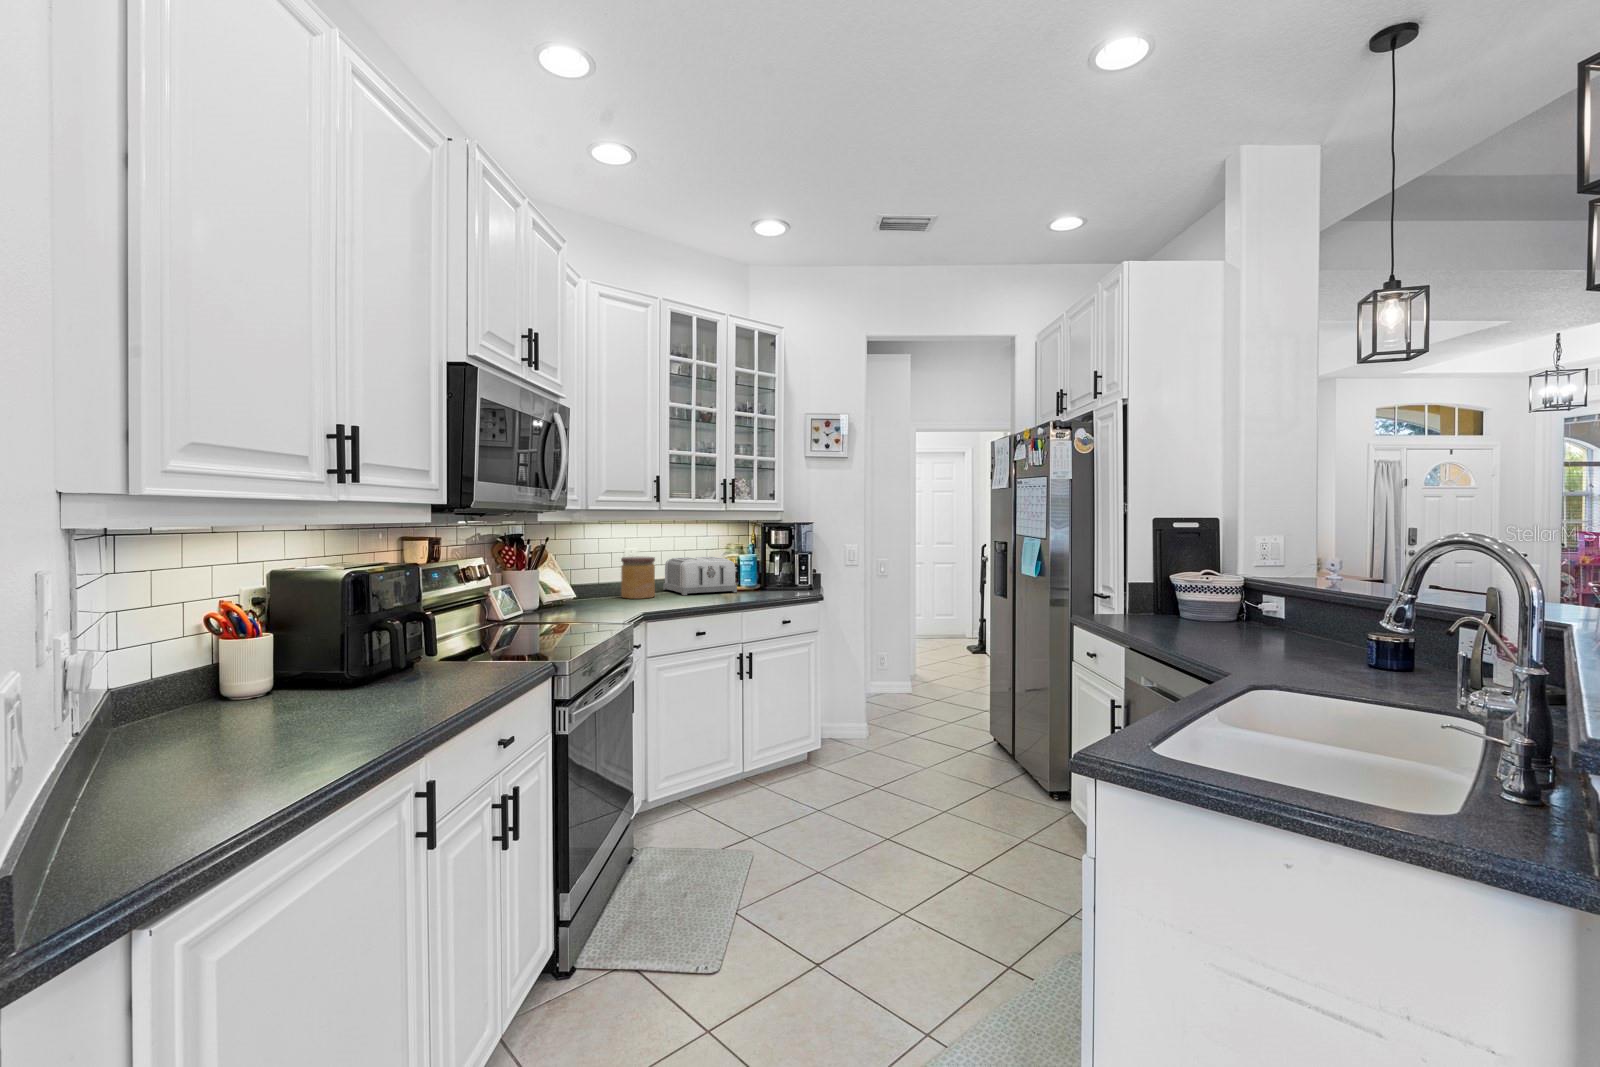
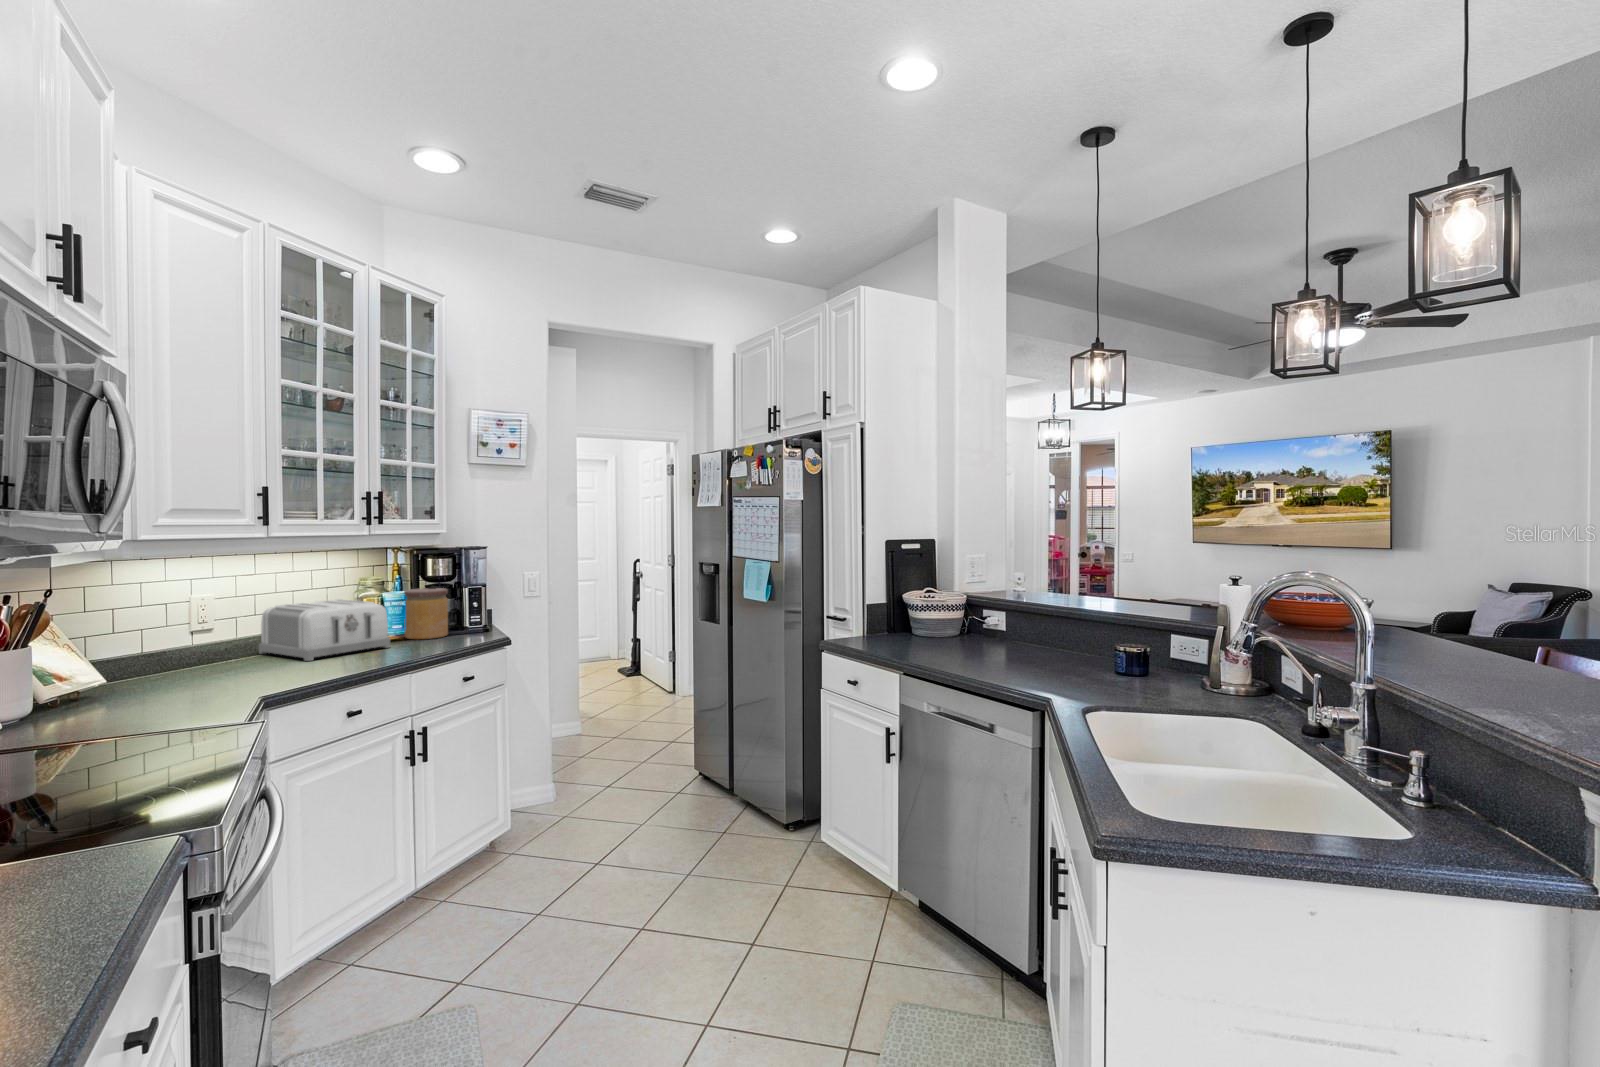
jar: present [621,557,655,599] -> present [404,588,448,639]

